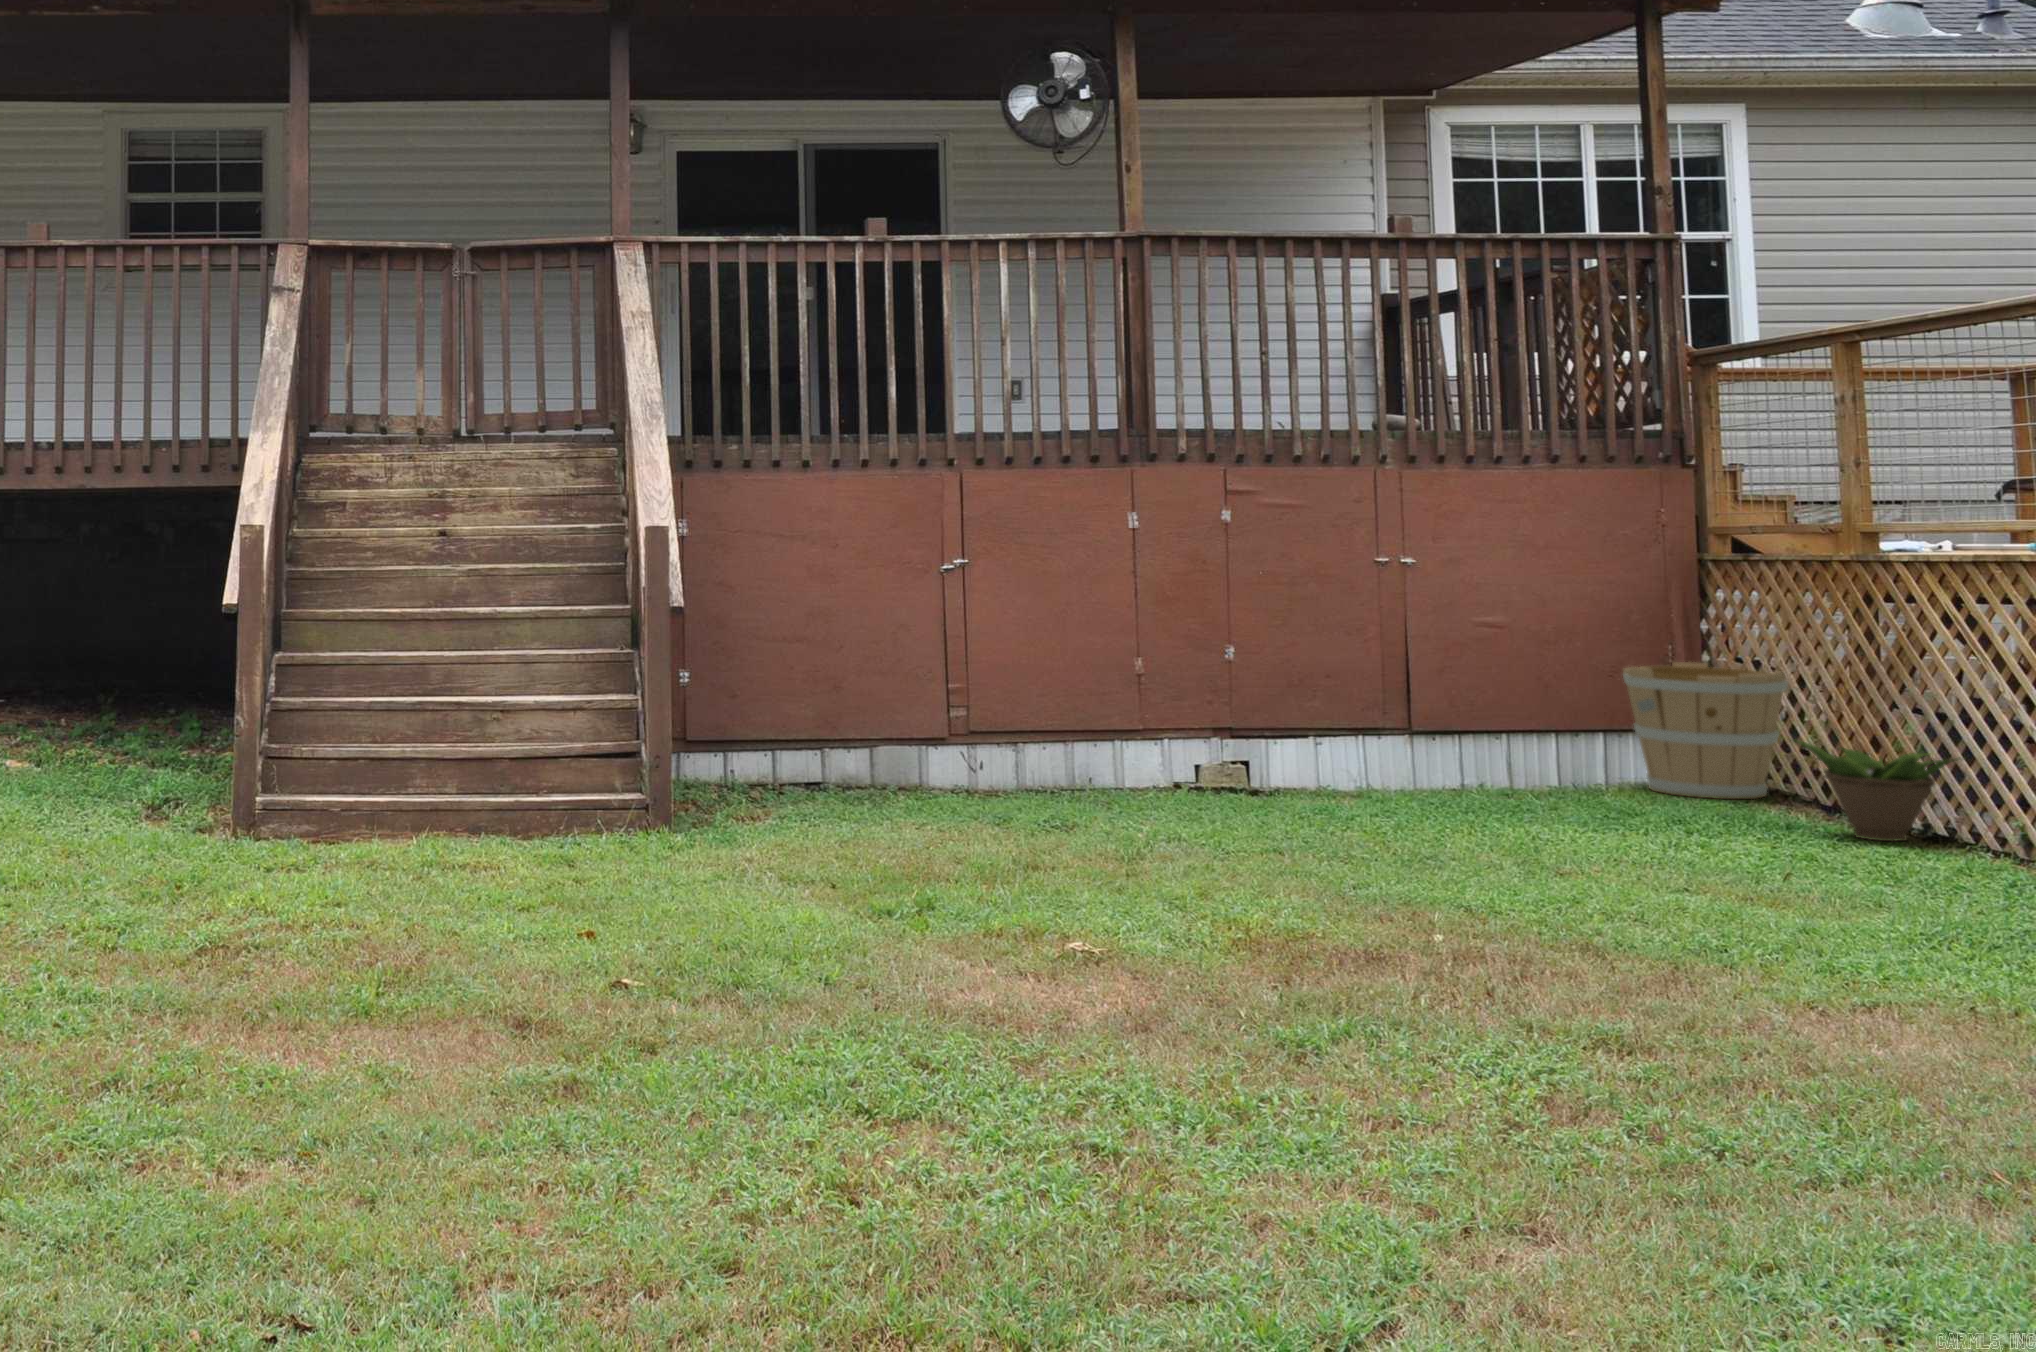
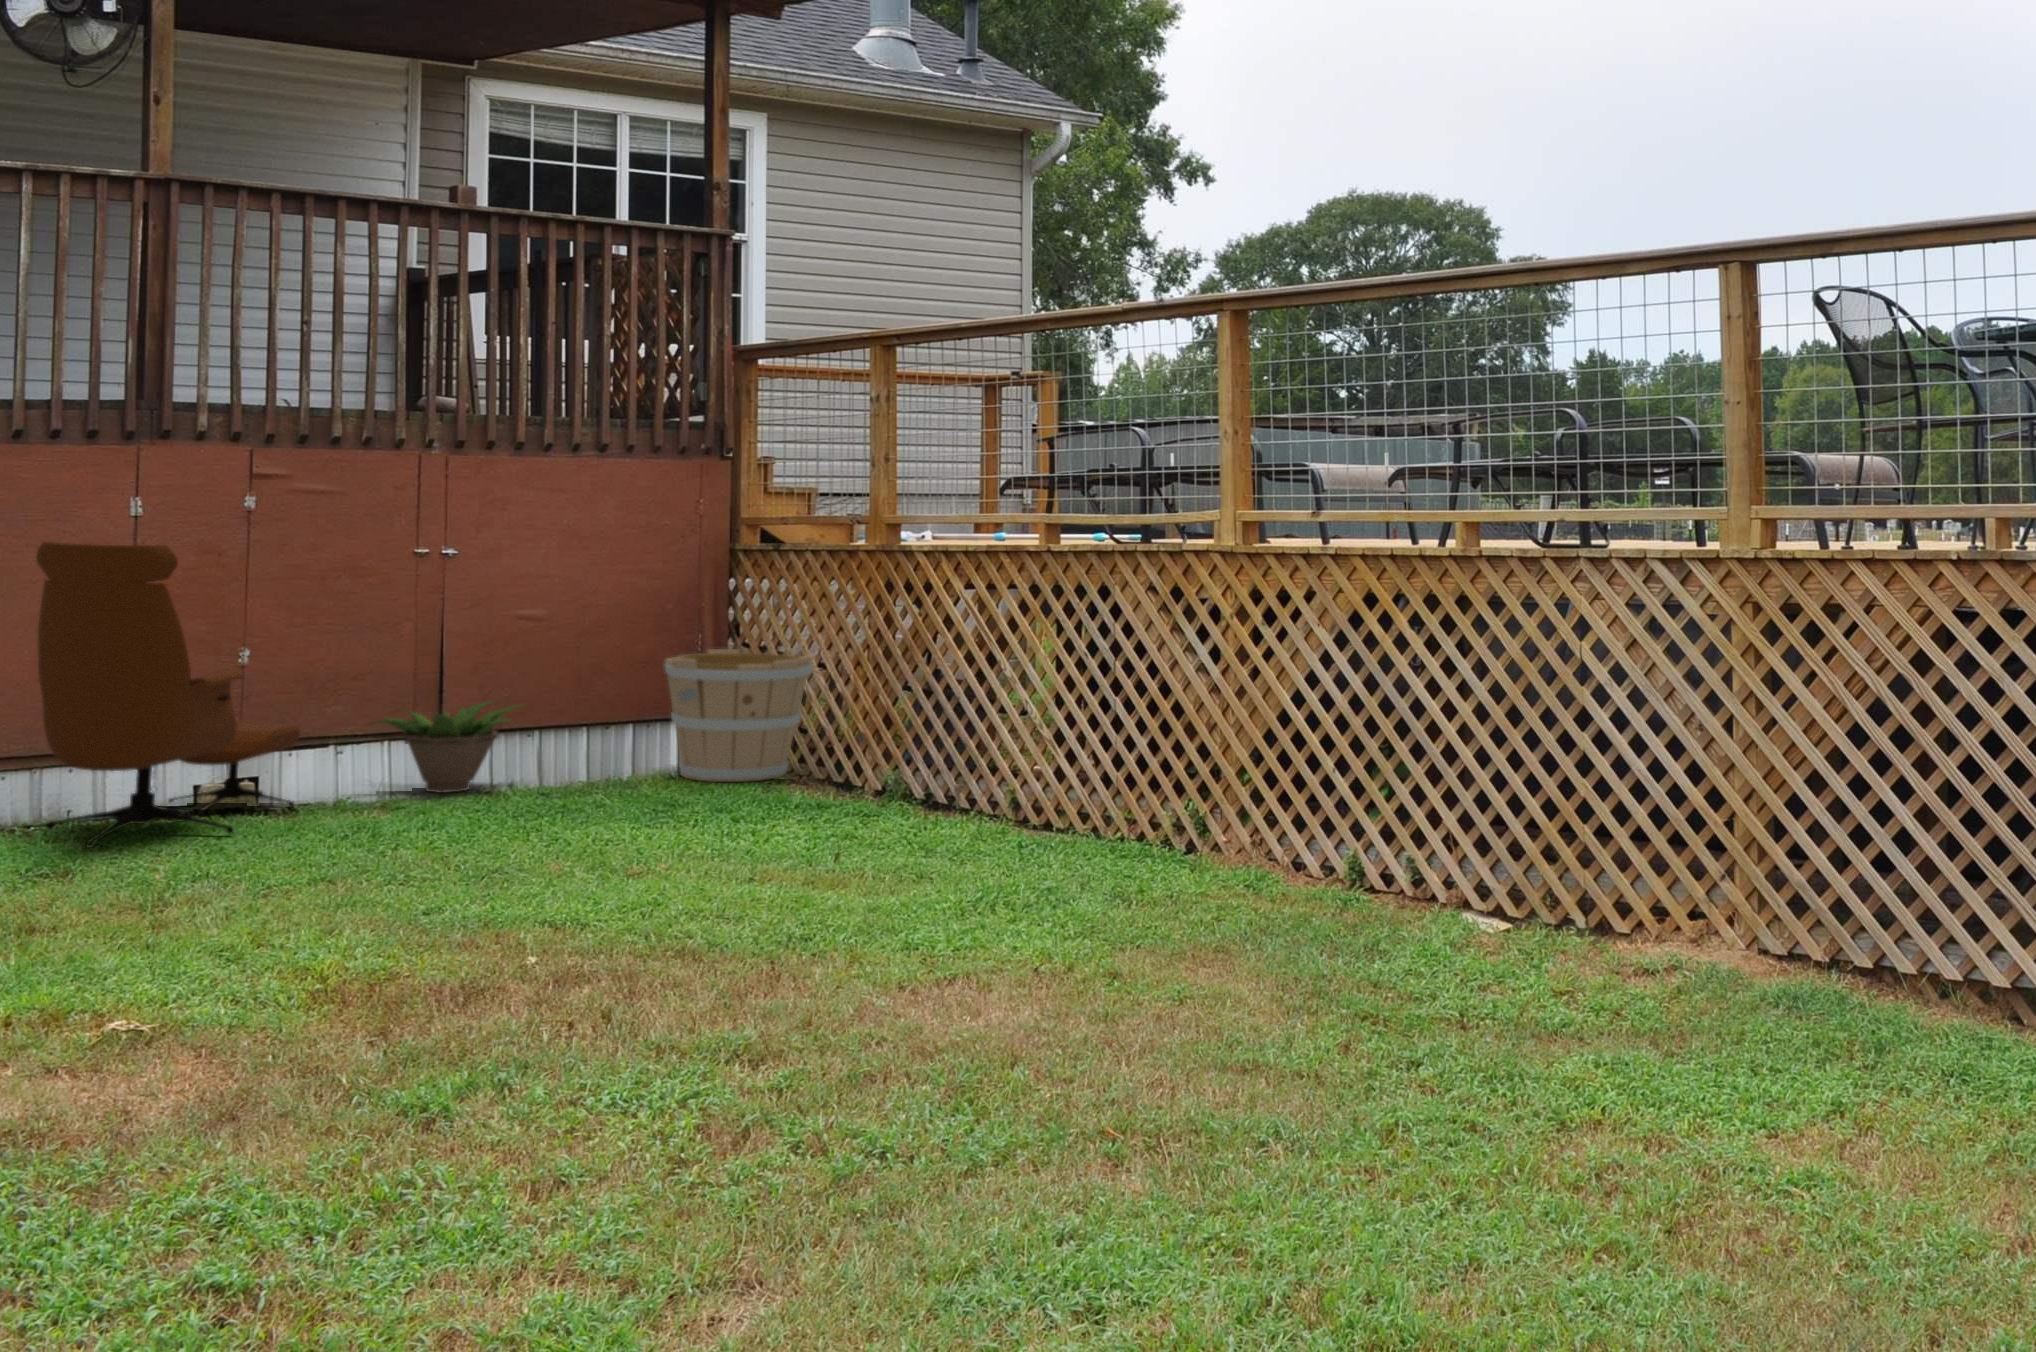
lounge chair: none [1054,539,1277,795] -> present [36,541,300,848]
decorative plant: present [1794,740,1959,841] -> present [366,702,520,793]

